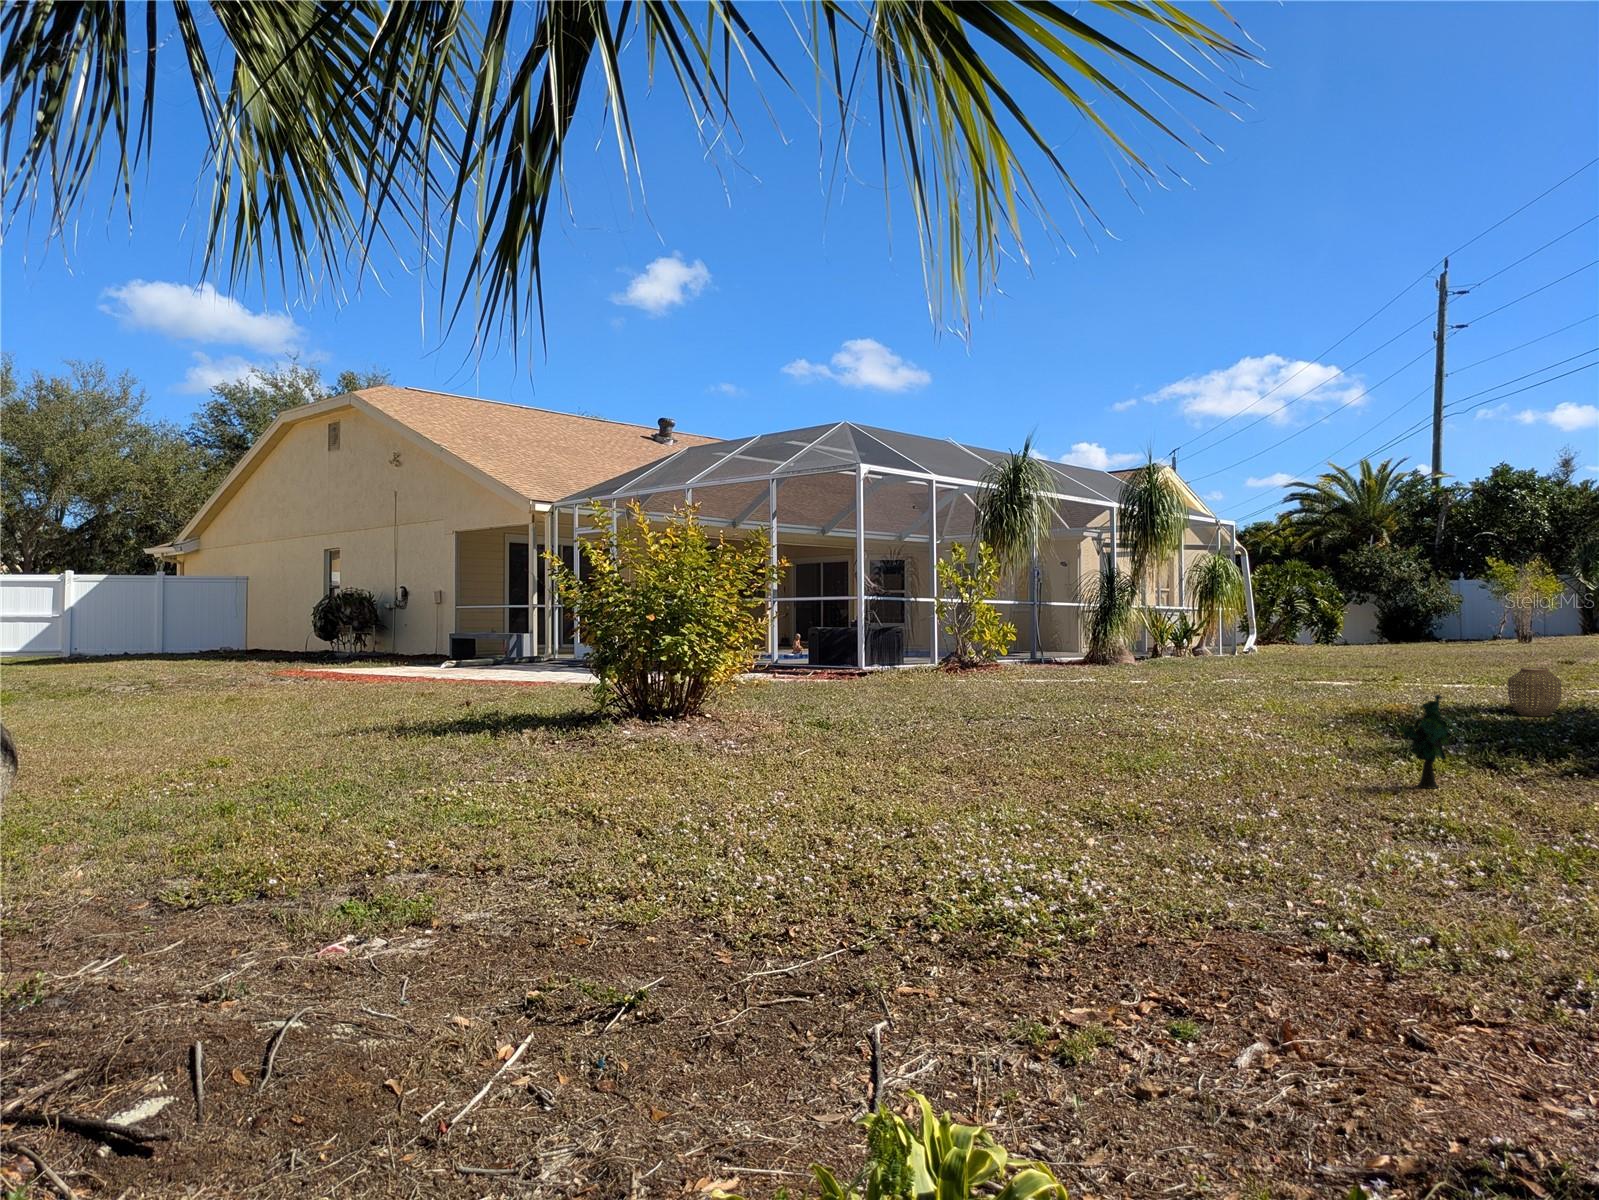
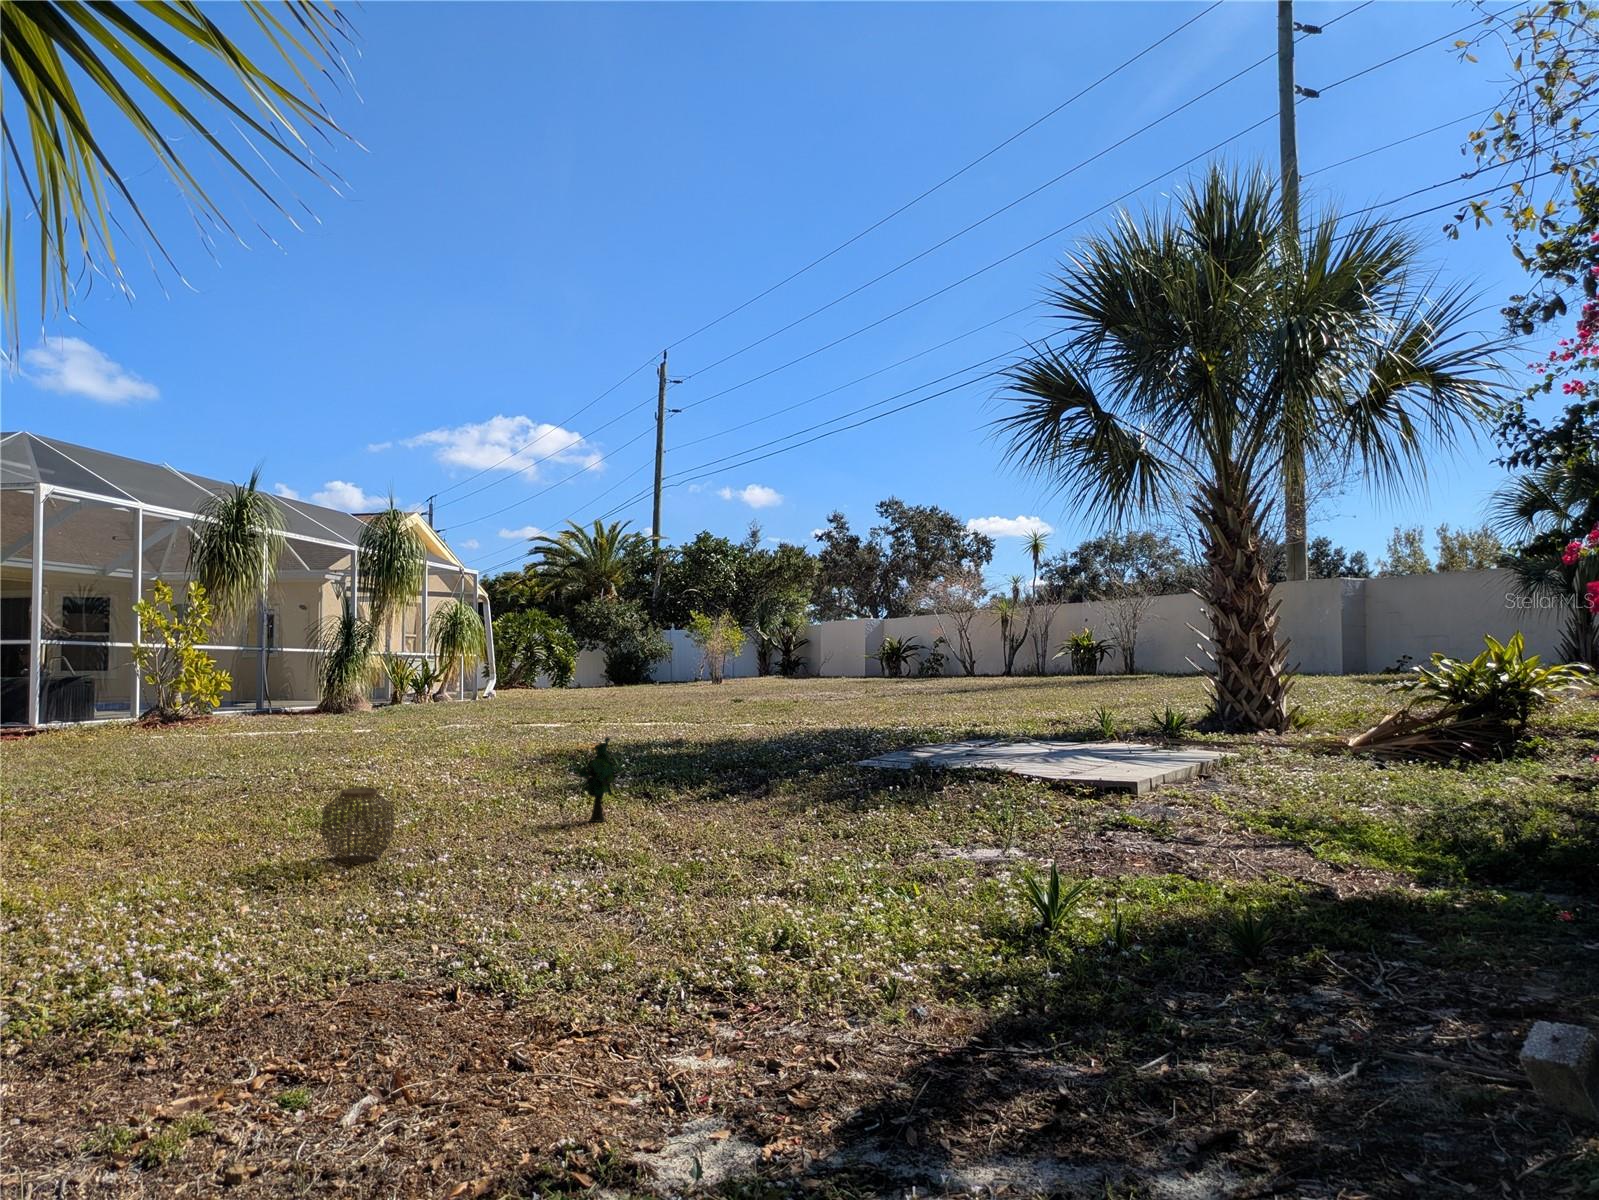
woven basket: present [1508,667,1561,716] -> present [322,787,394,863]

